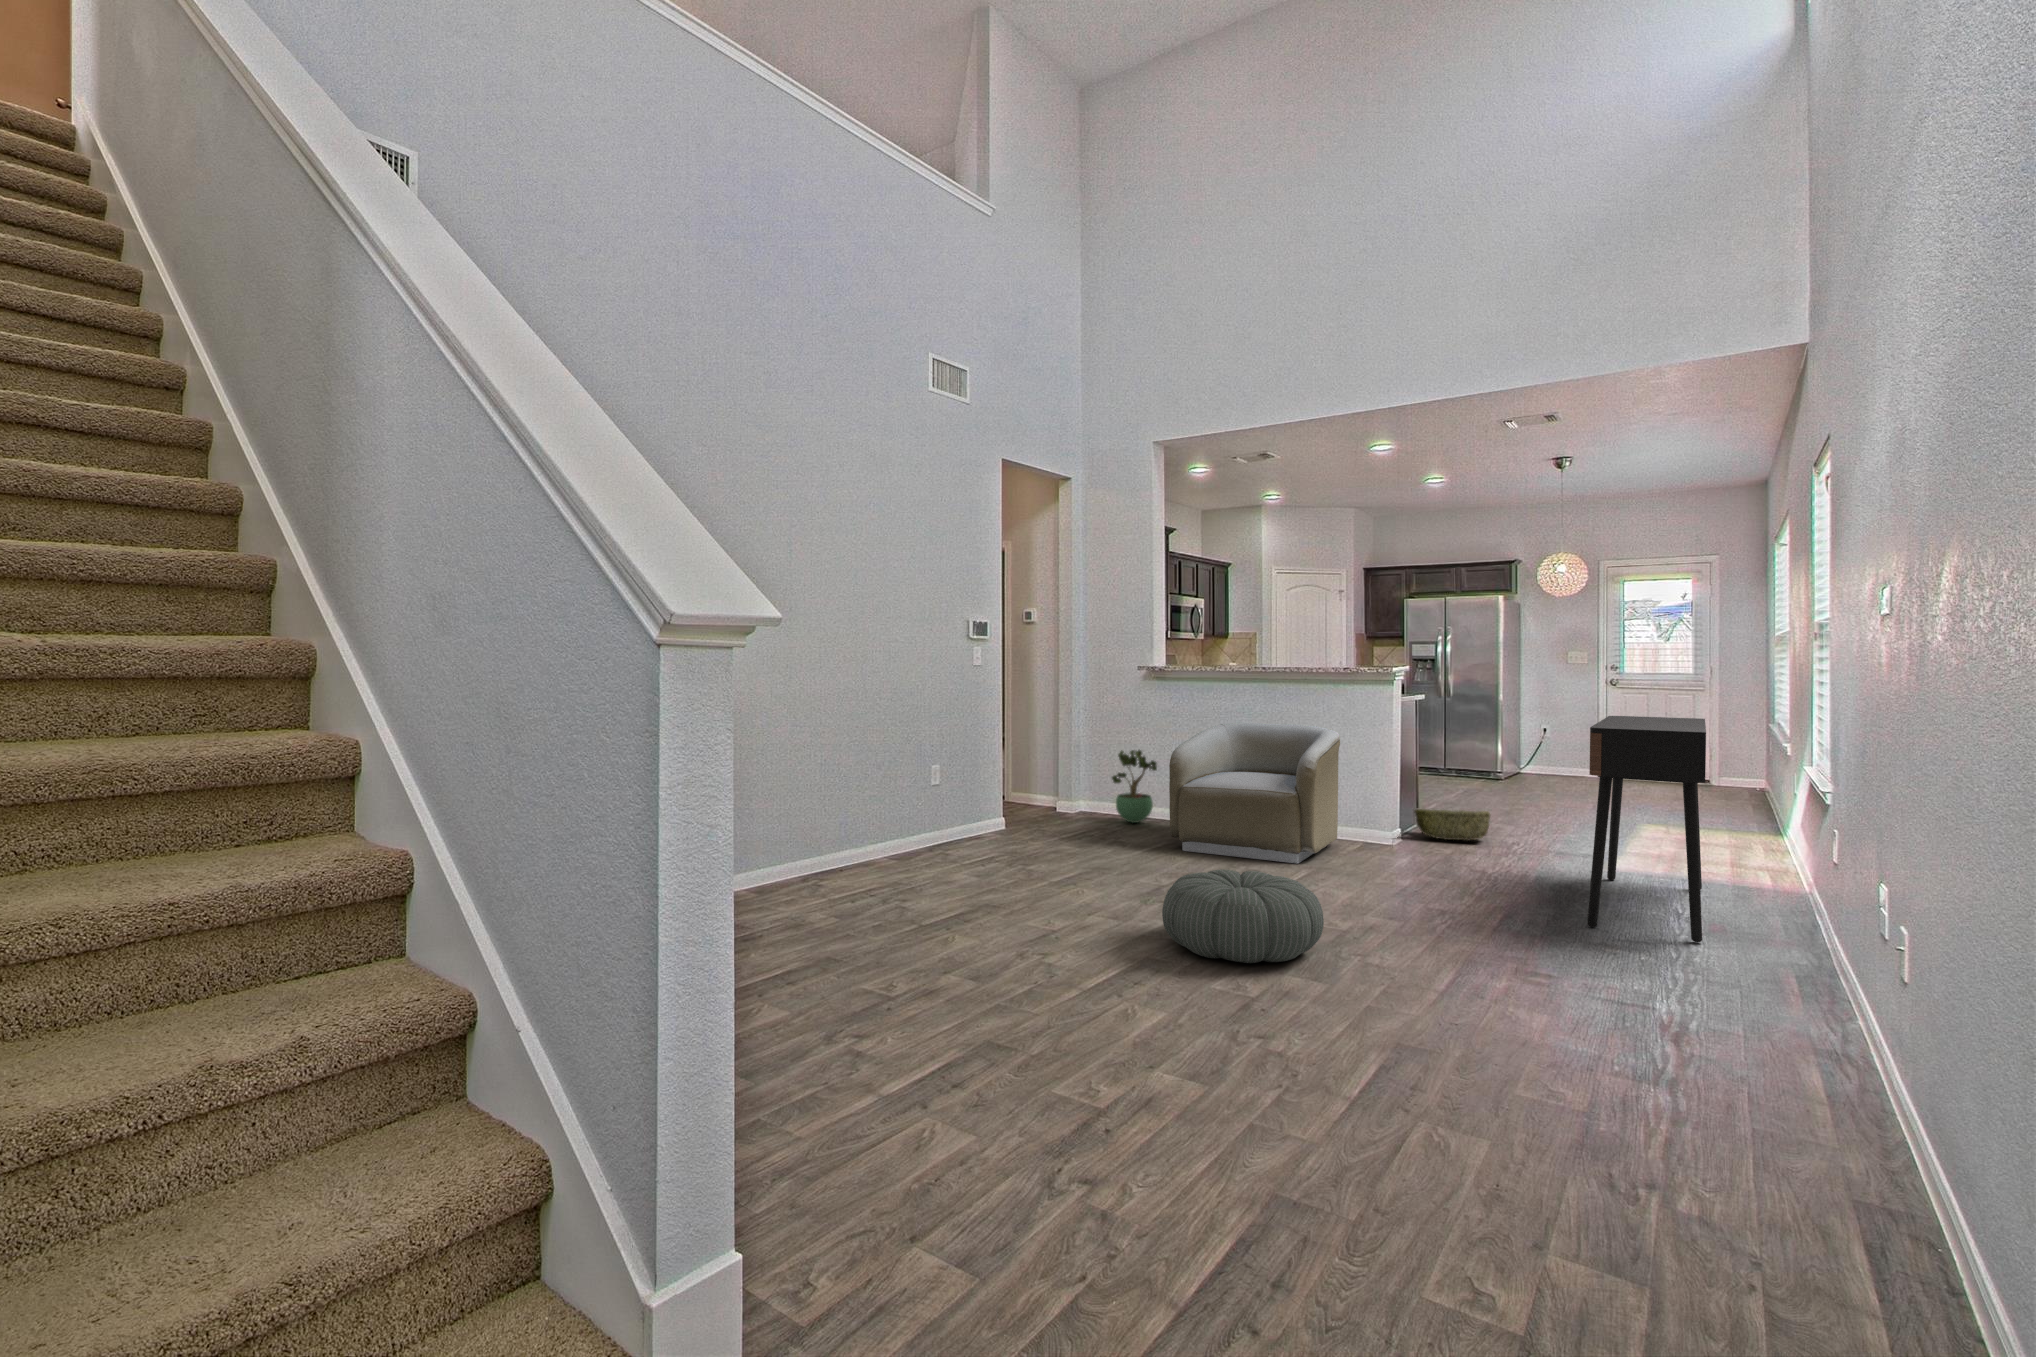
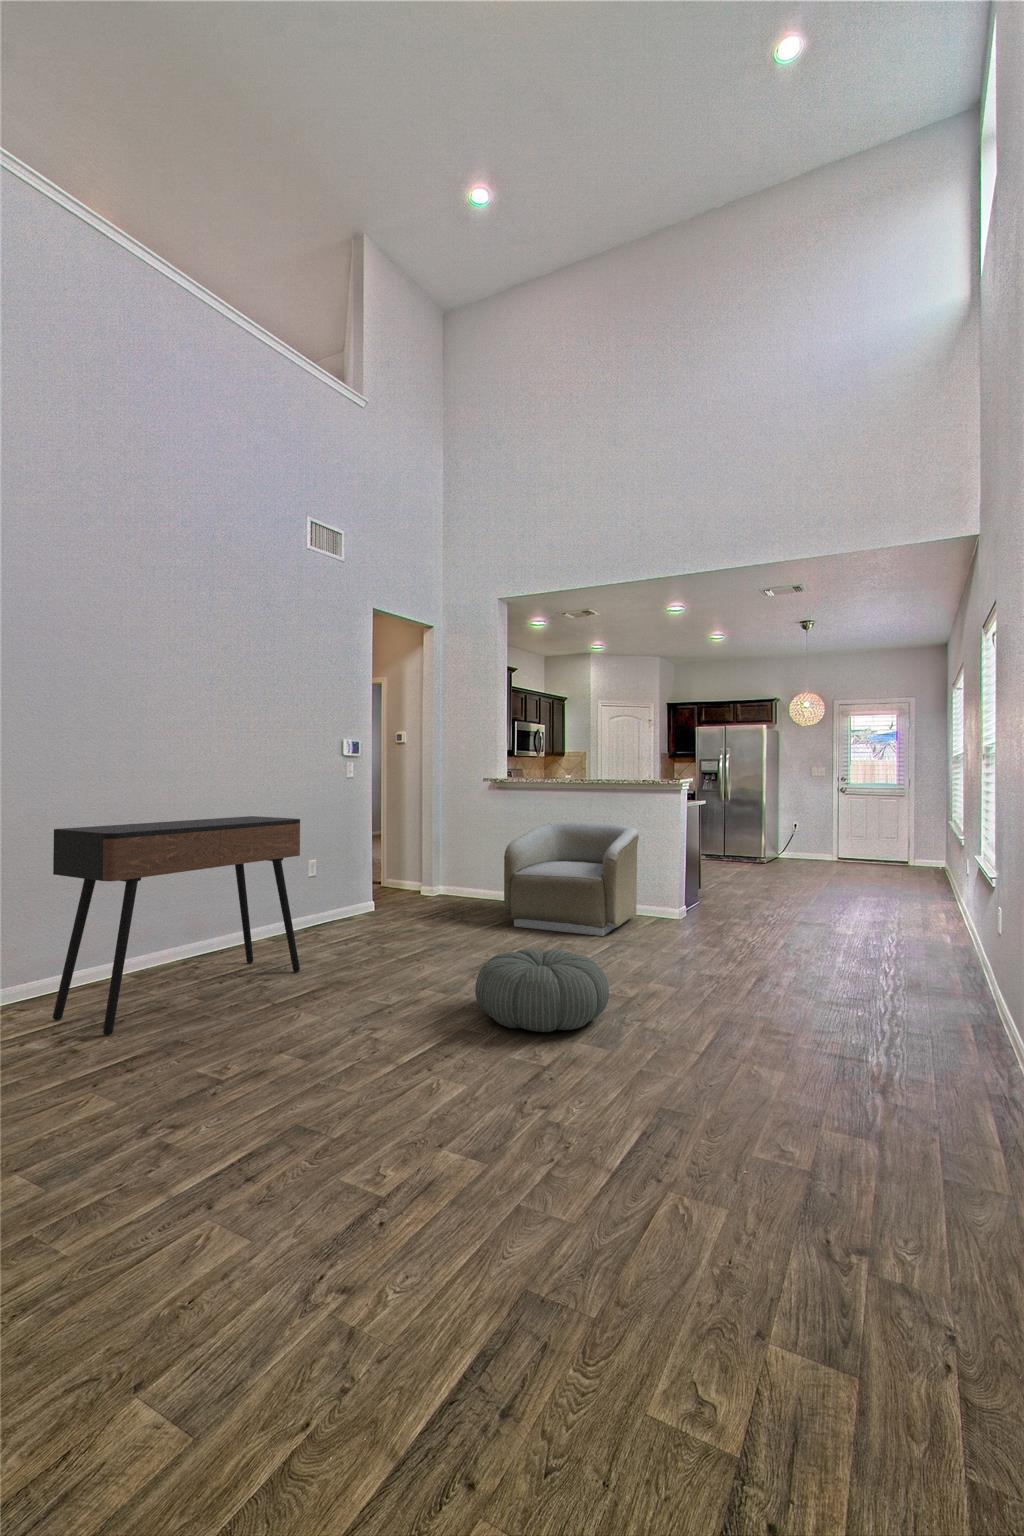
console table: present [1587,716,1706,942] -> present [53,816,300,1035]
potted plant: present [1112,750,1157,823] -> none [463,843,500,902]
woven basket: present [1415,809,1490,840] -> none [696,889,752,914]

